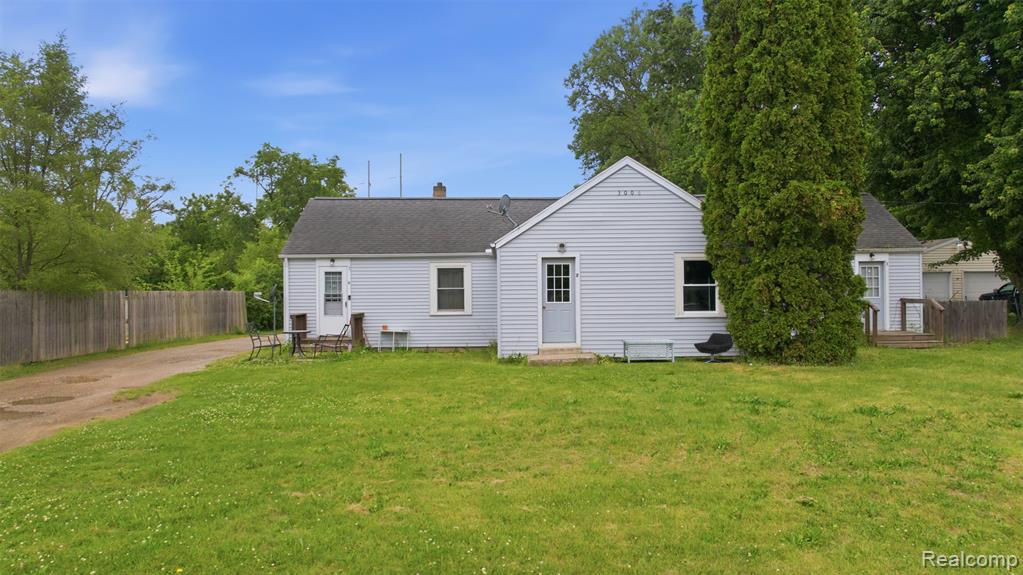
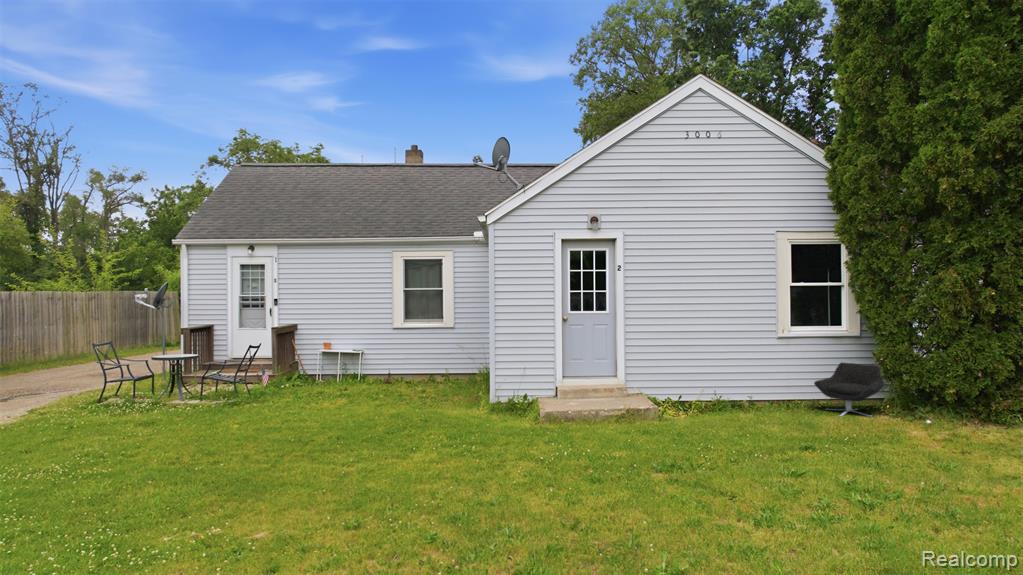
storage bench: present [621,339,675,363] -> none [690,372,786,415]

